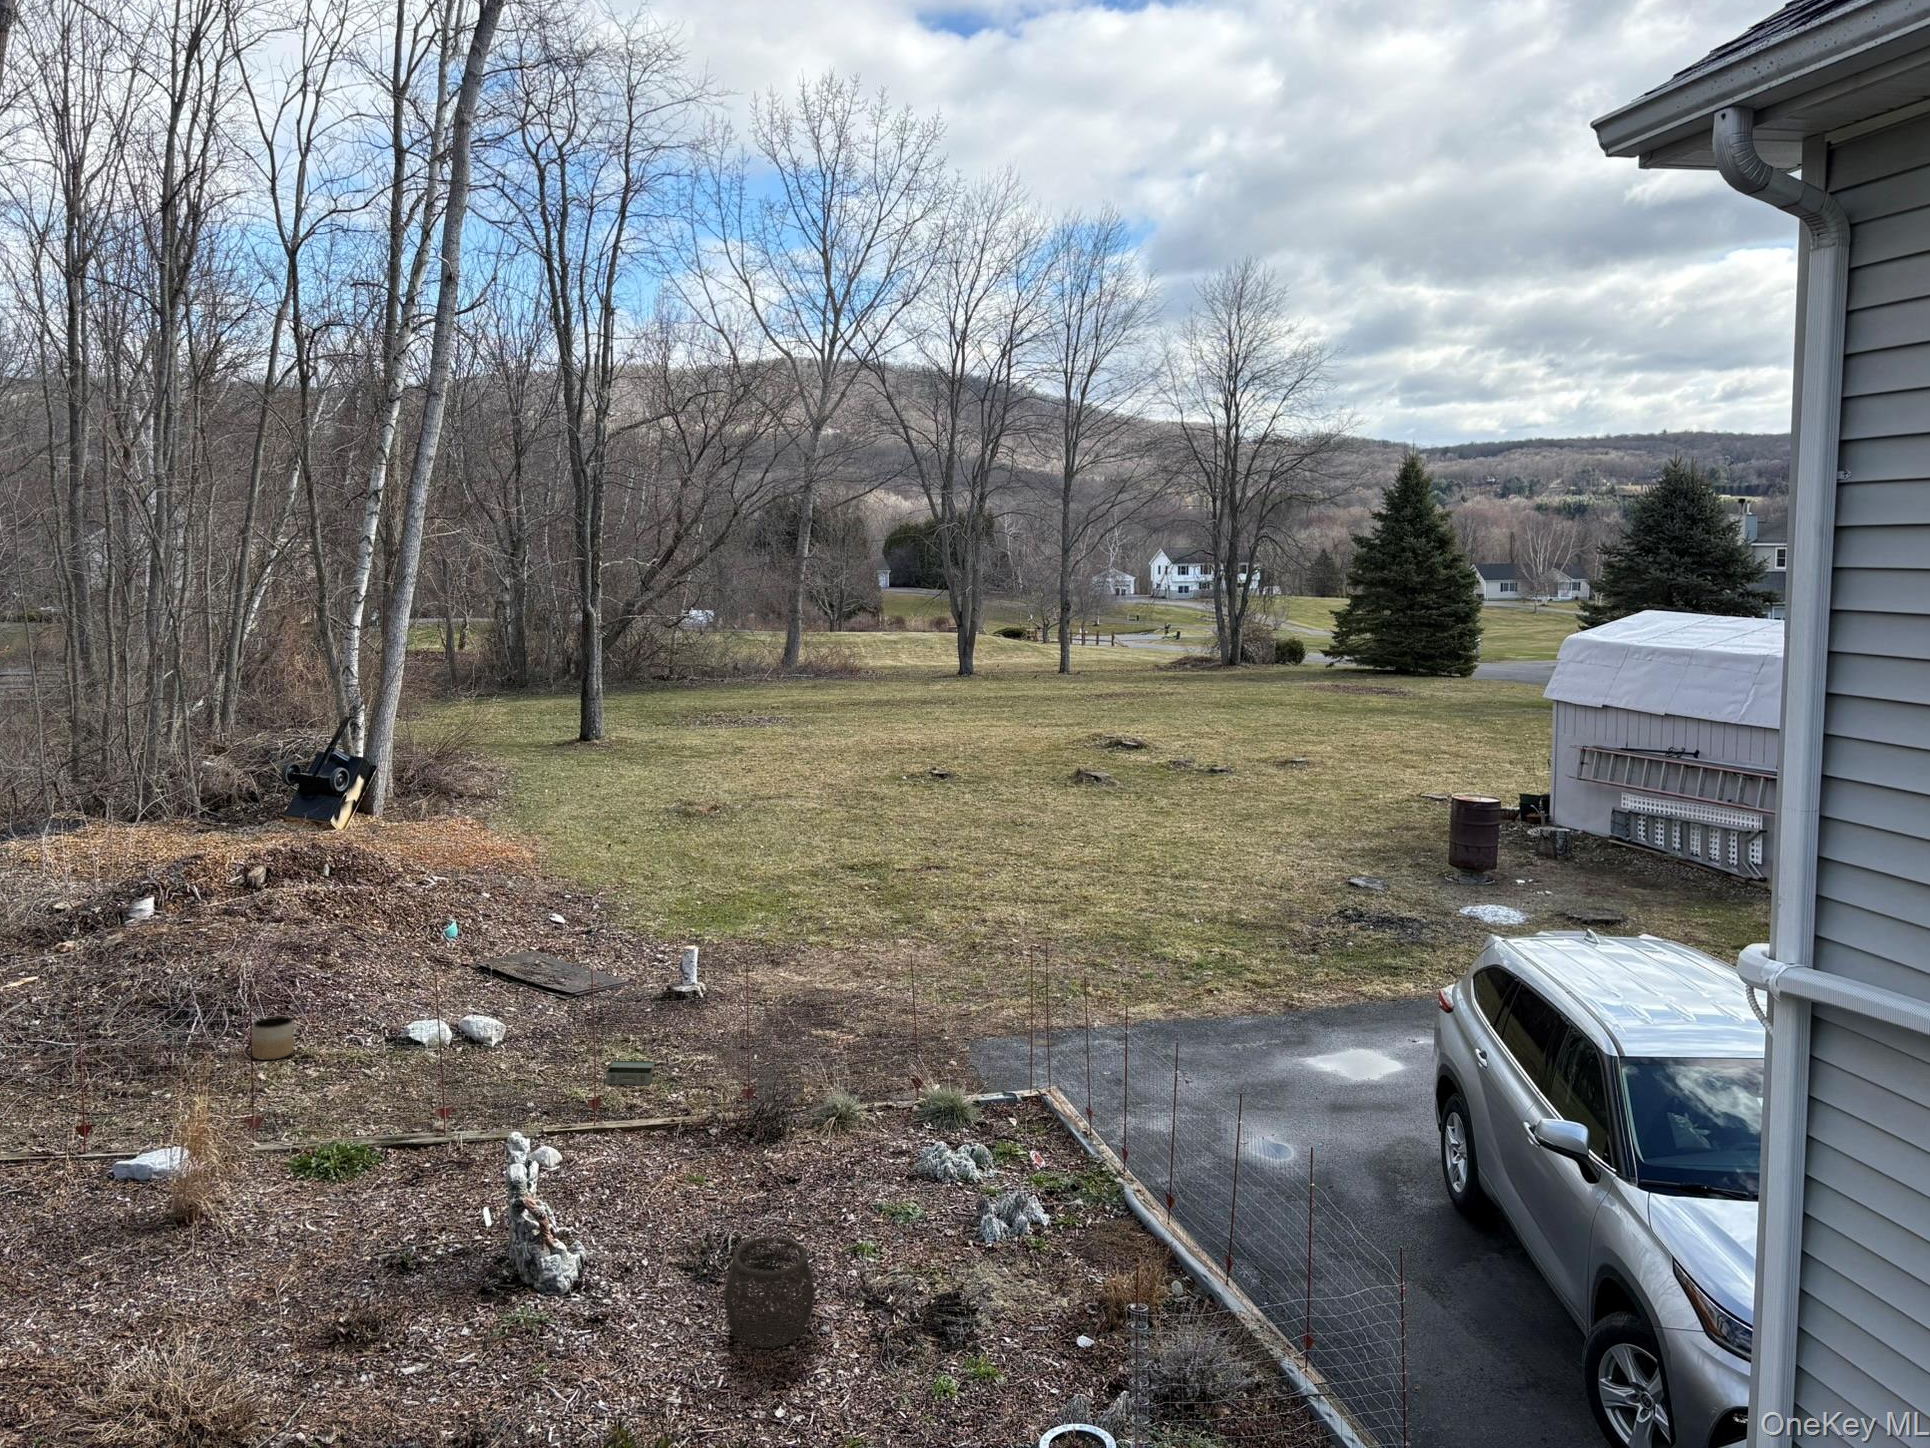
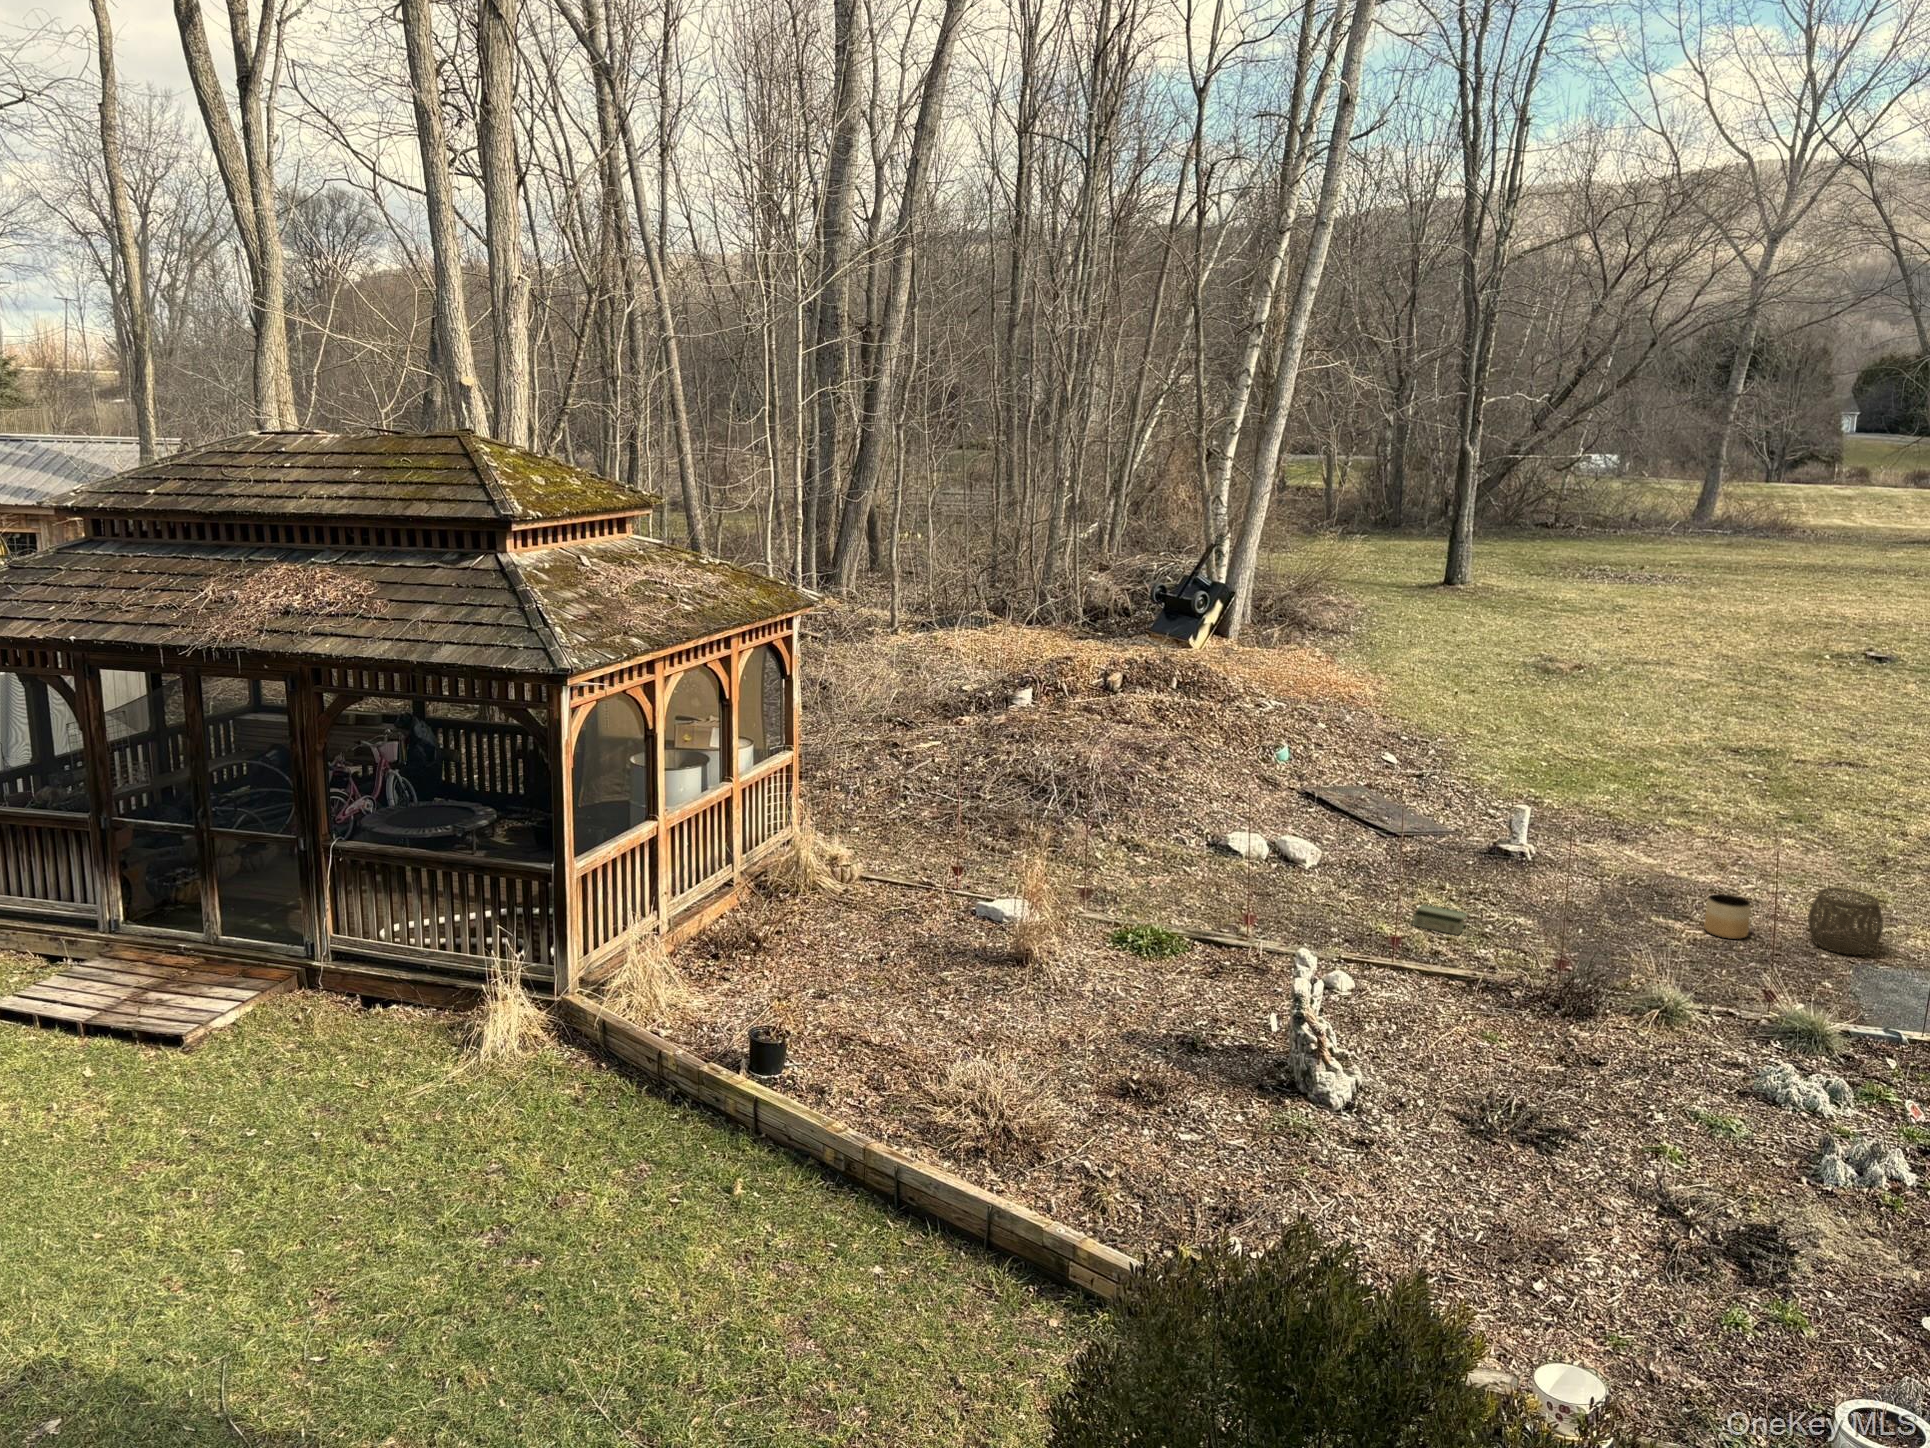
planter: present [252,1016,294,1060] -> present [1704,894,1751,939]
woven basket: present [724,1237,815,1348] -> present [1808,888,1883,955]

